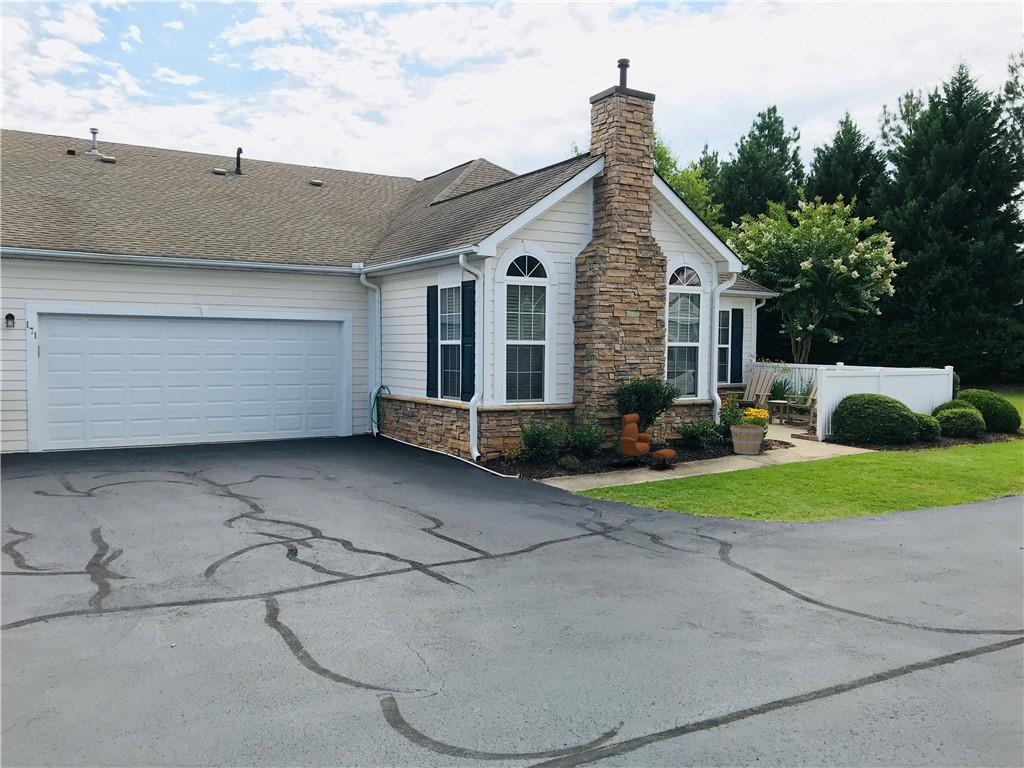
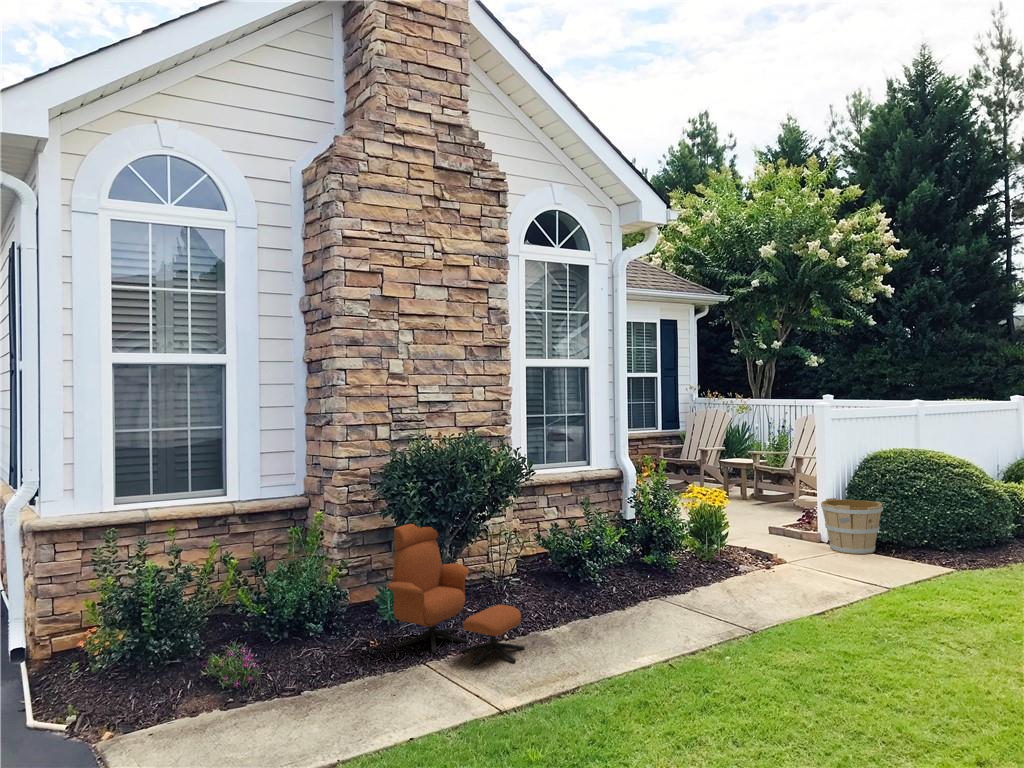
wooden bucket: present [730,424,764,455] -> present [821,498,883,554]

